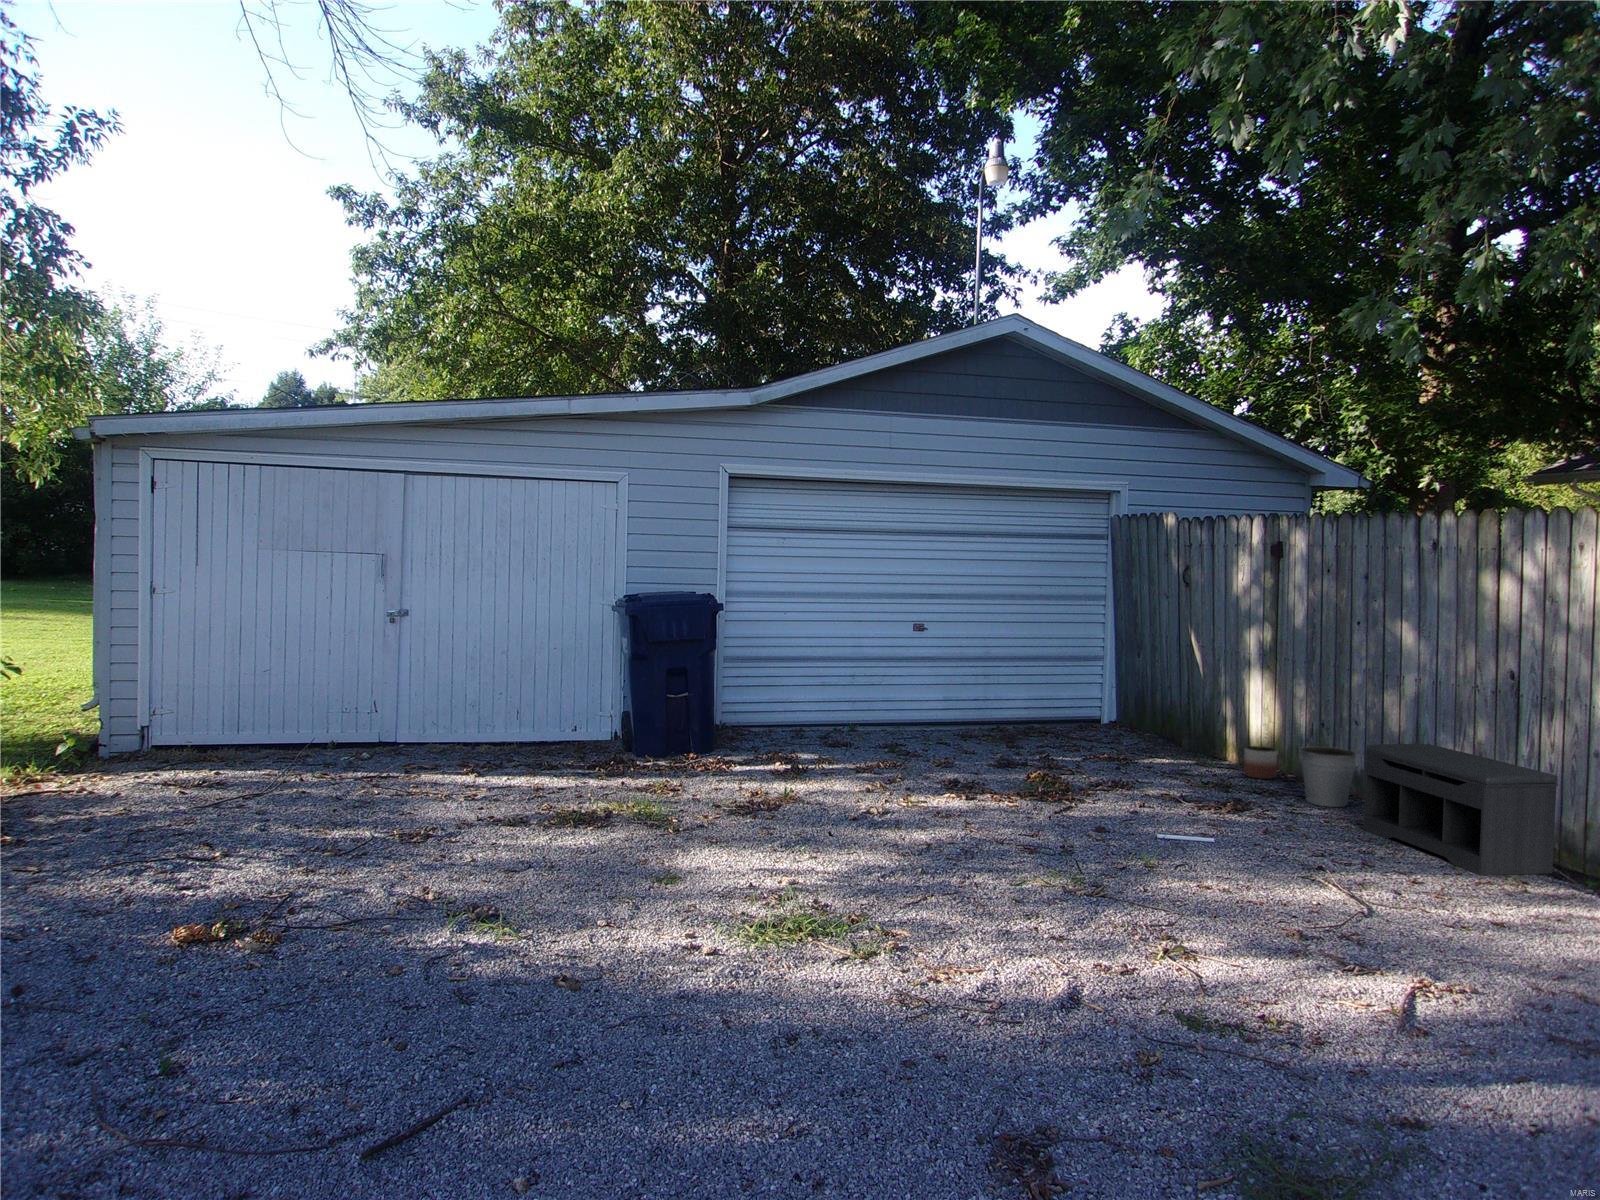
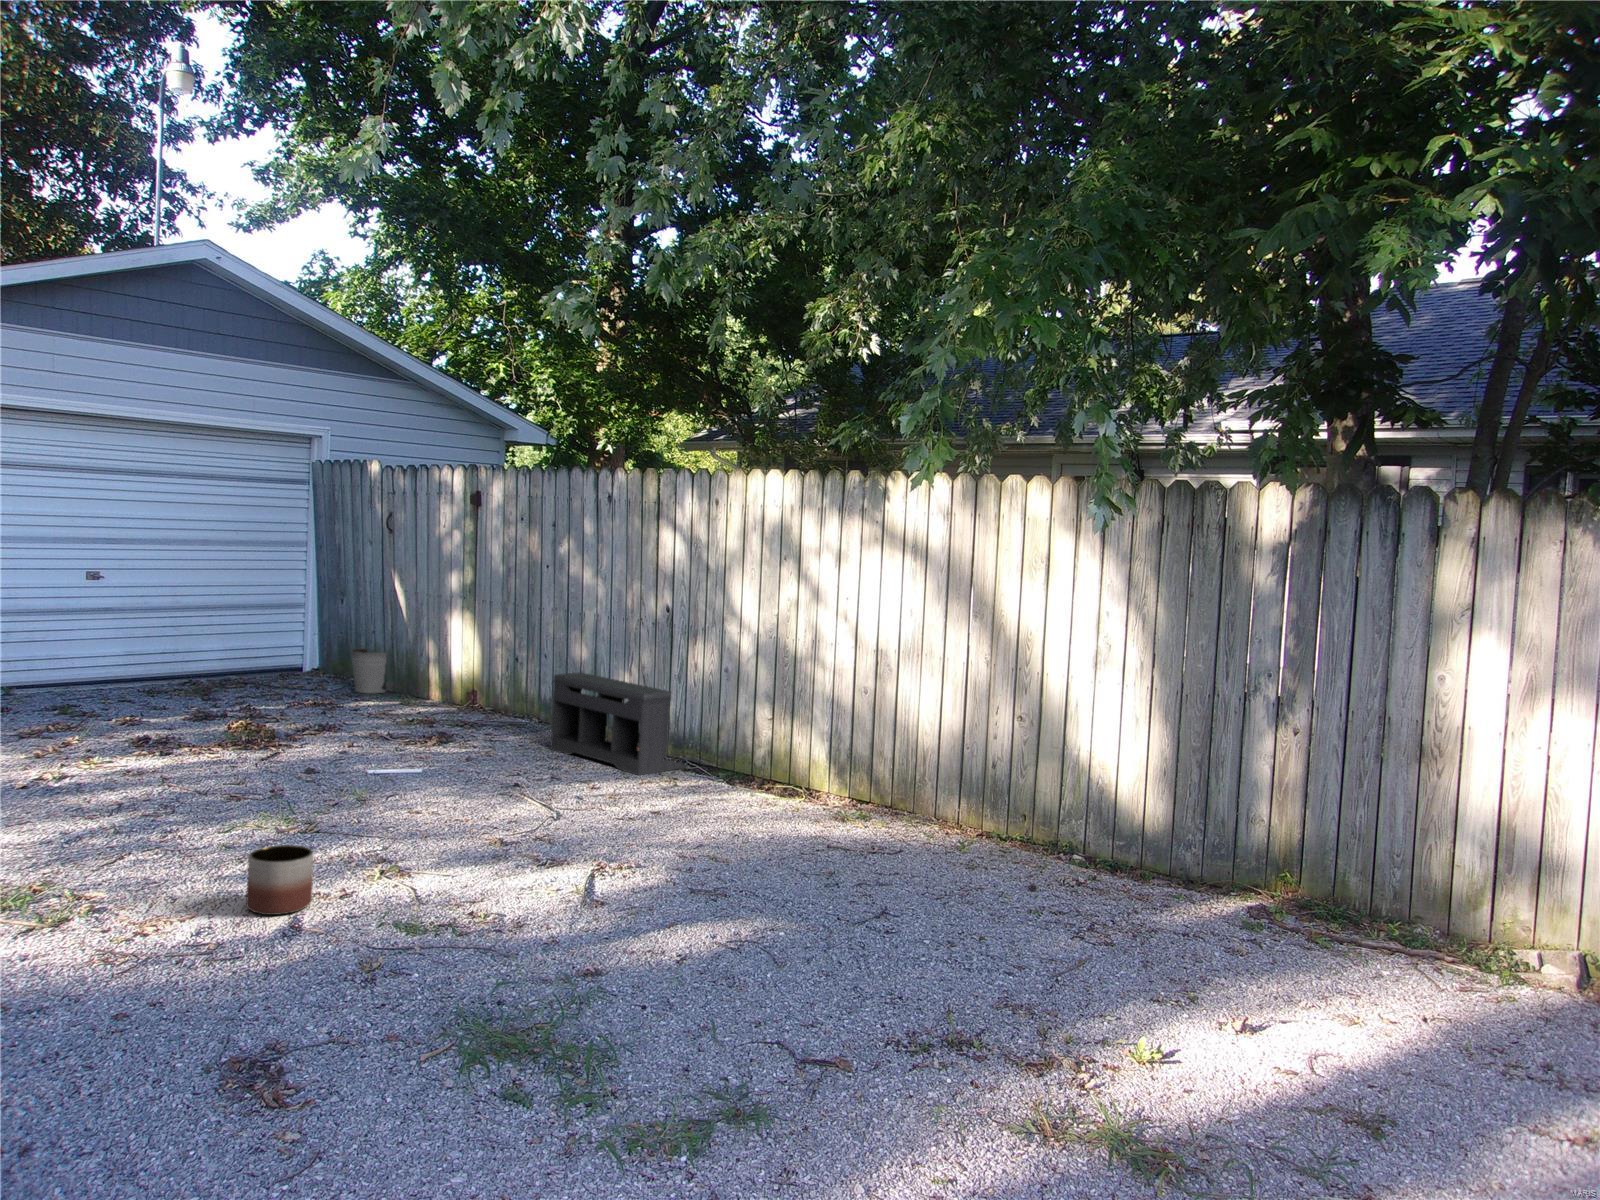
planter: present [1243,746,1277,779] -> present [246,845,313,915]
bucket: present [1300,746,1357,807] -> present [351,648,387,693]

